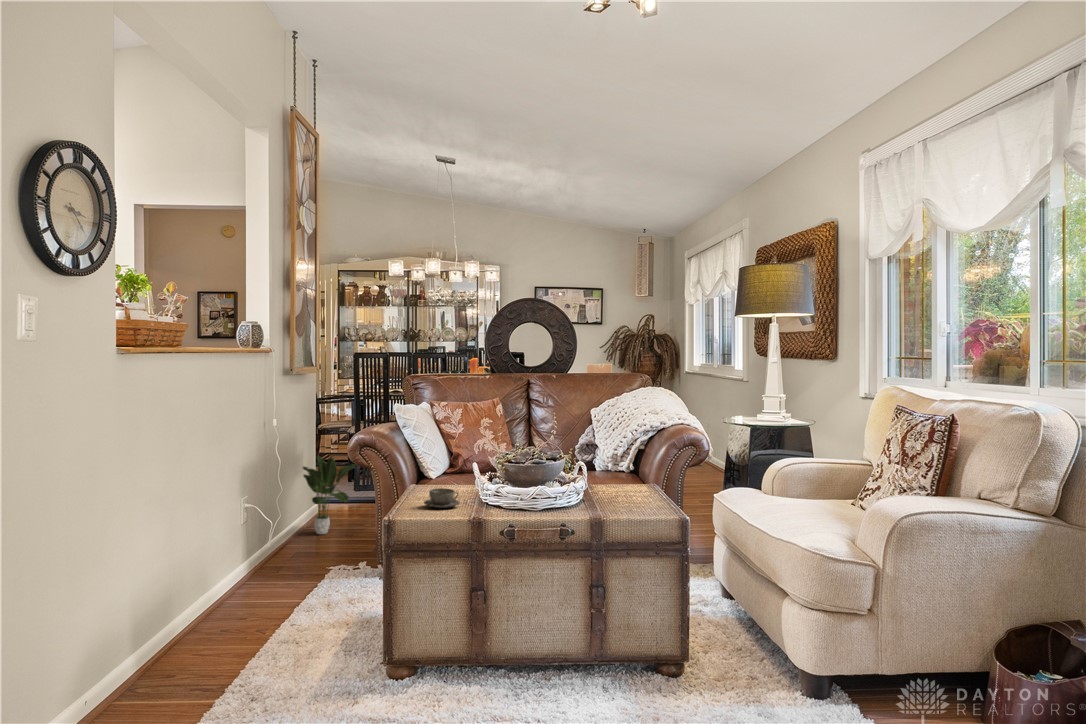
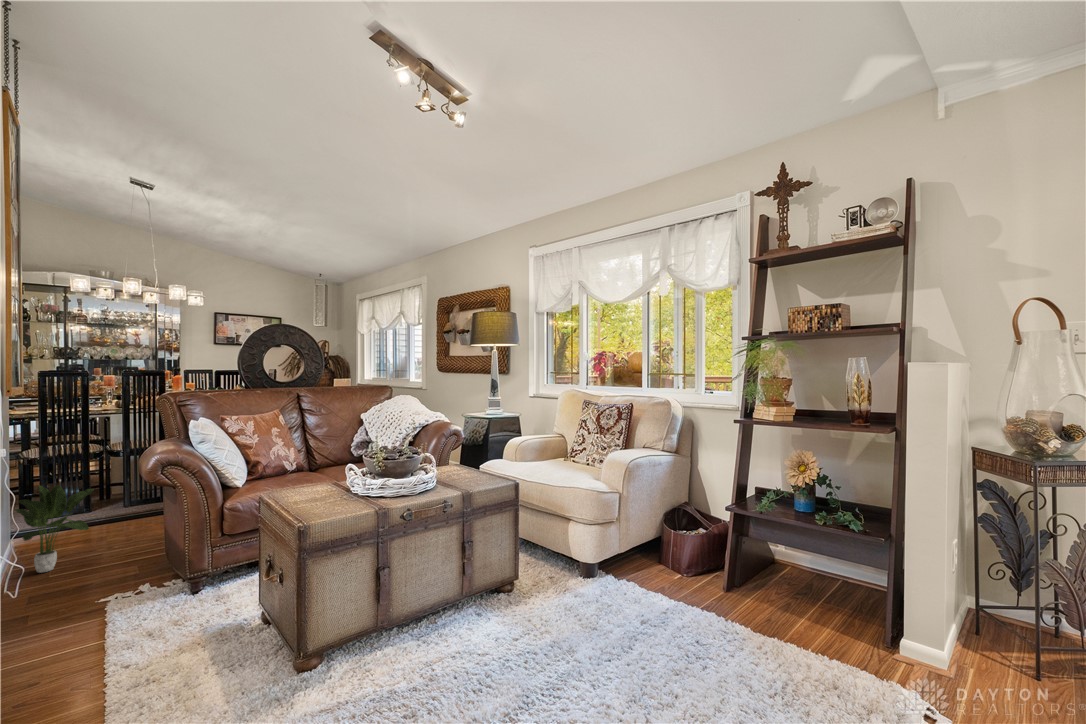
teacup: present [424,488,460,508] -> none [315,489,348,506]

